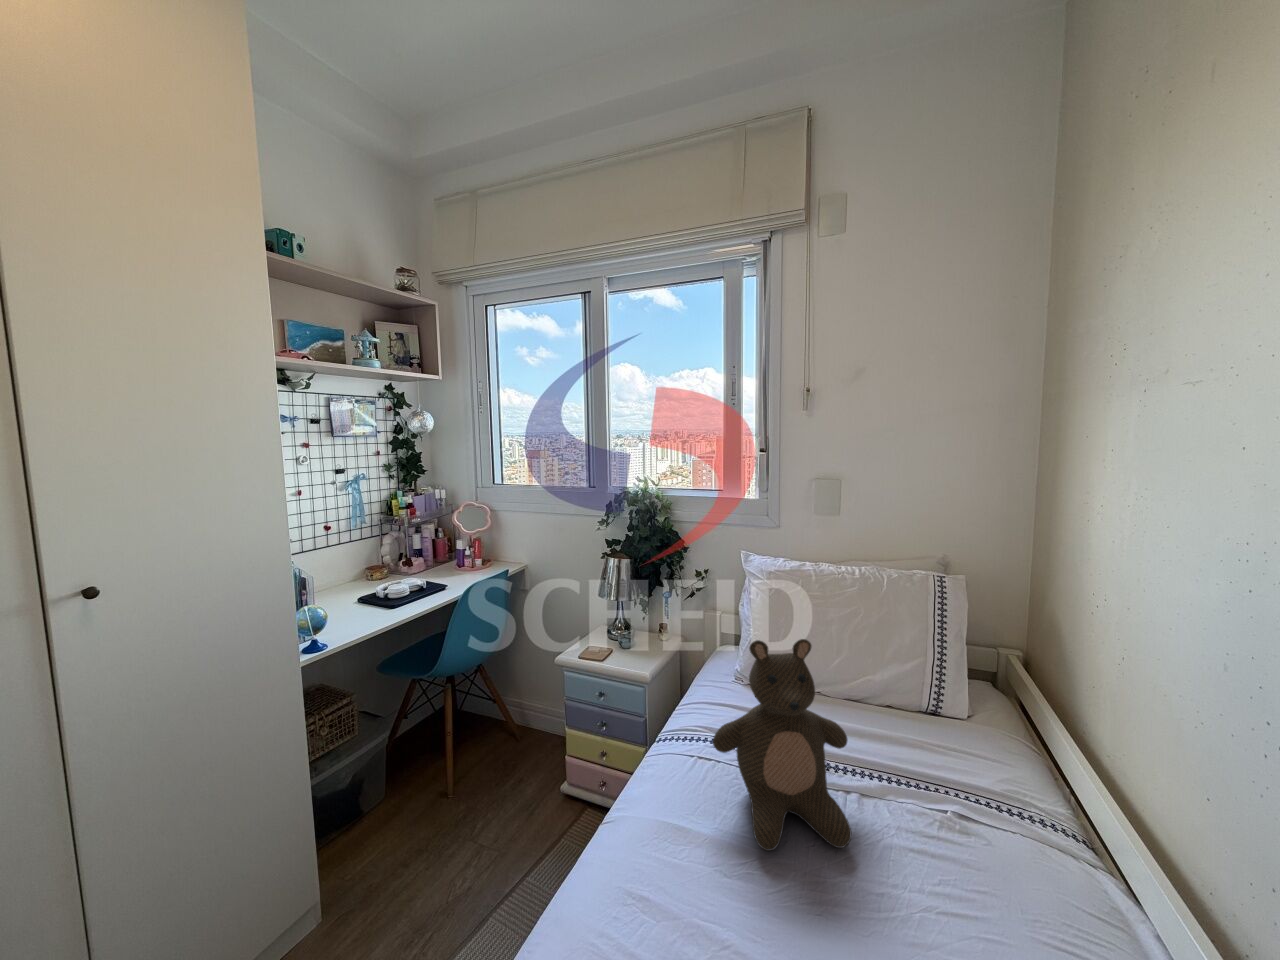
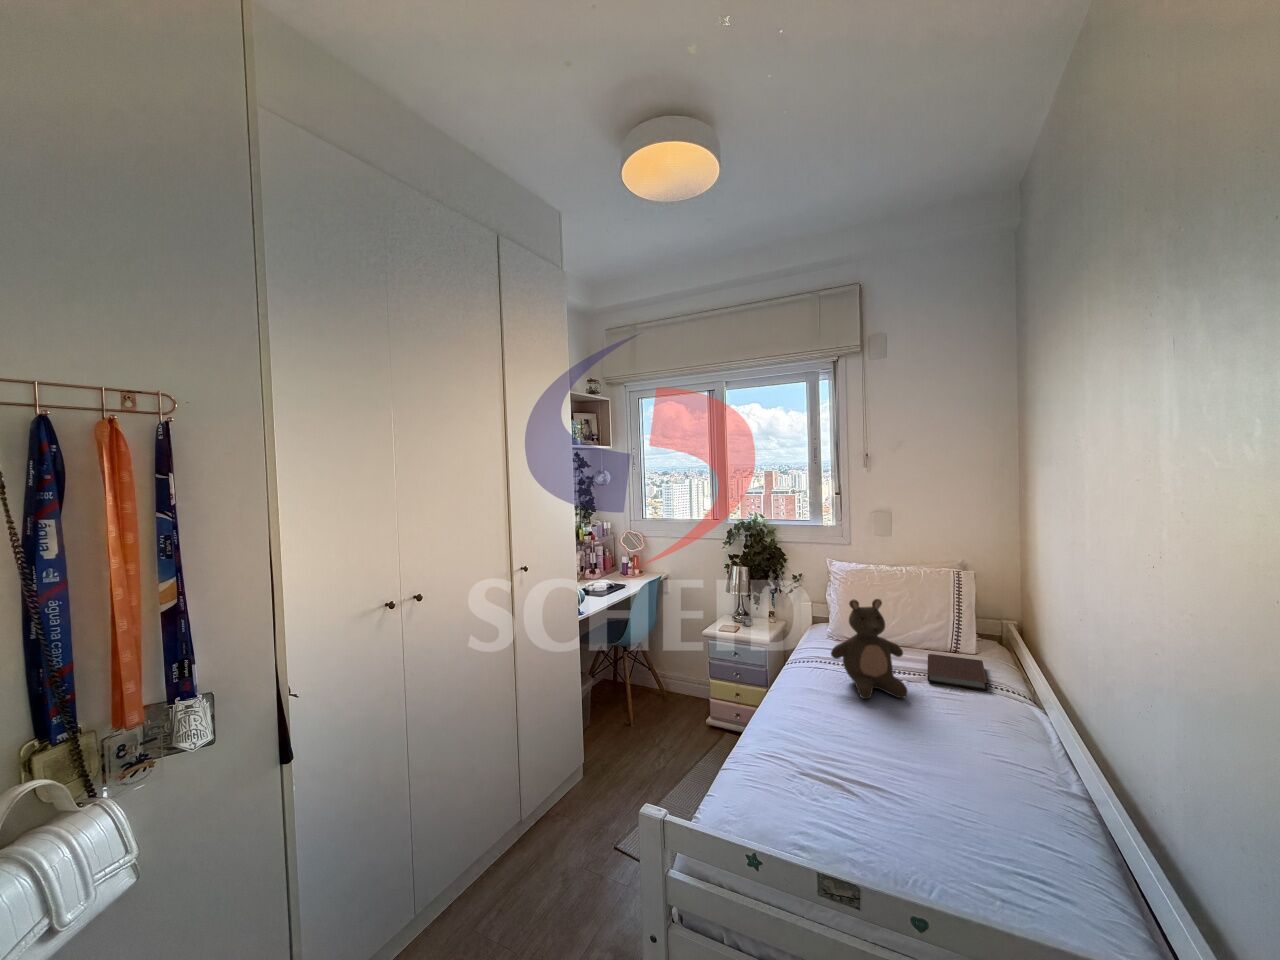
notebook: none [890,722,1006,823] -> present [927,654,988,690]

